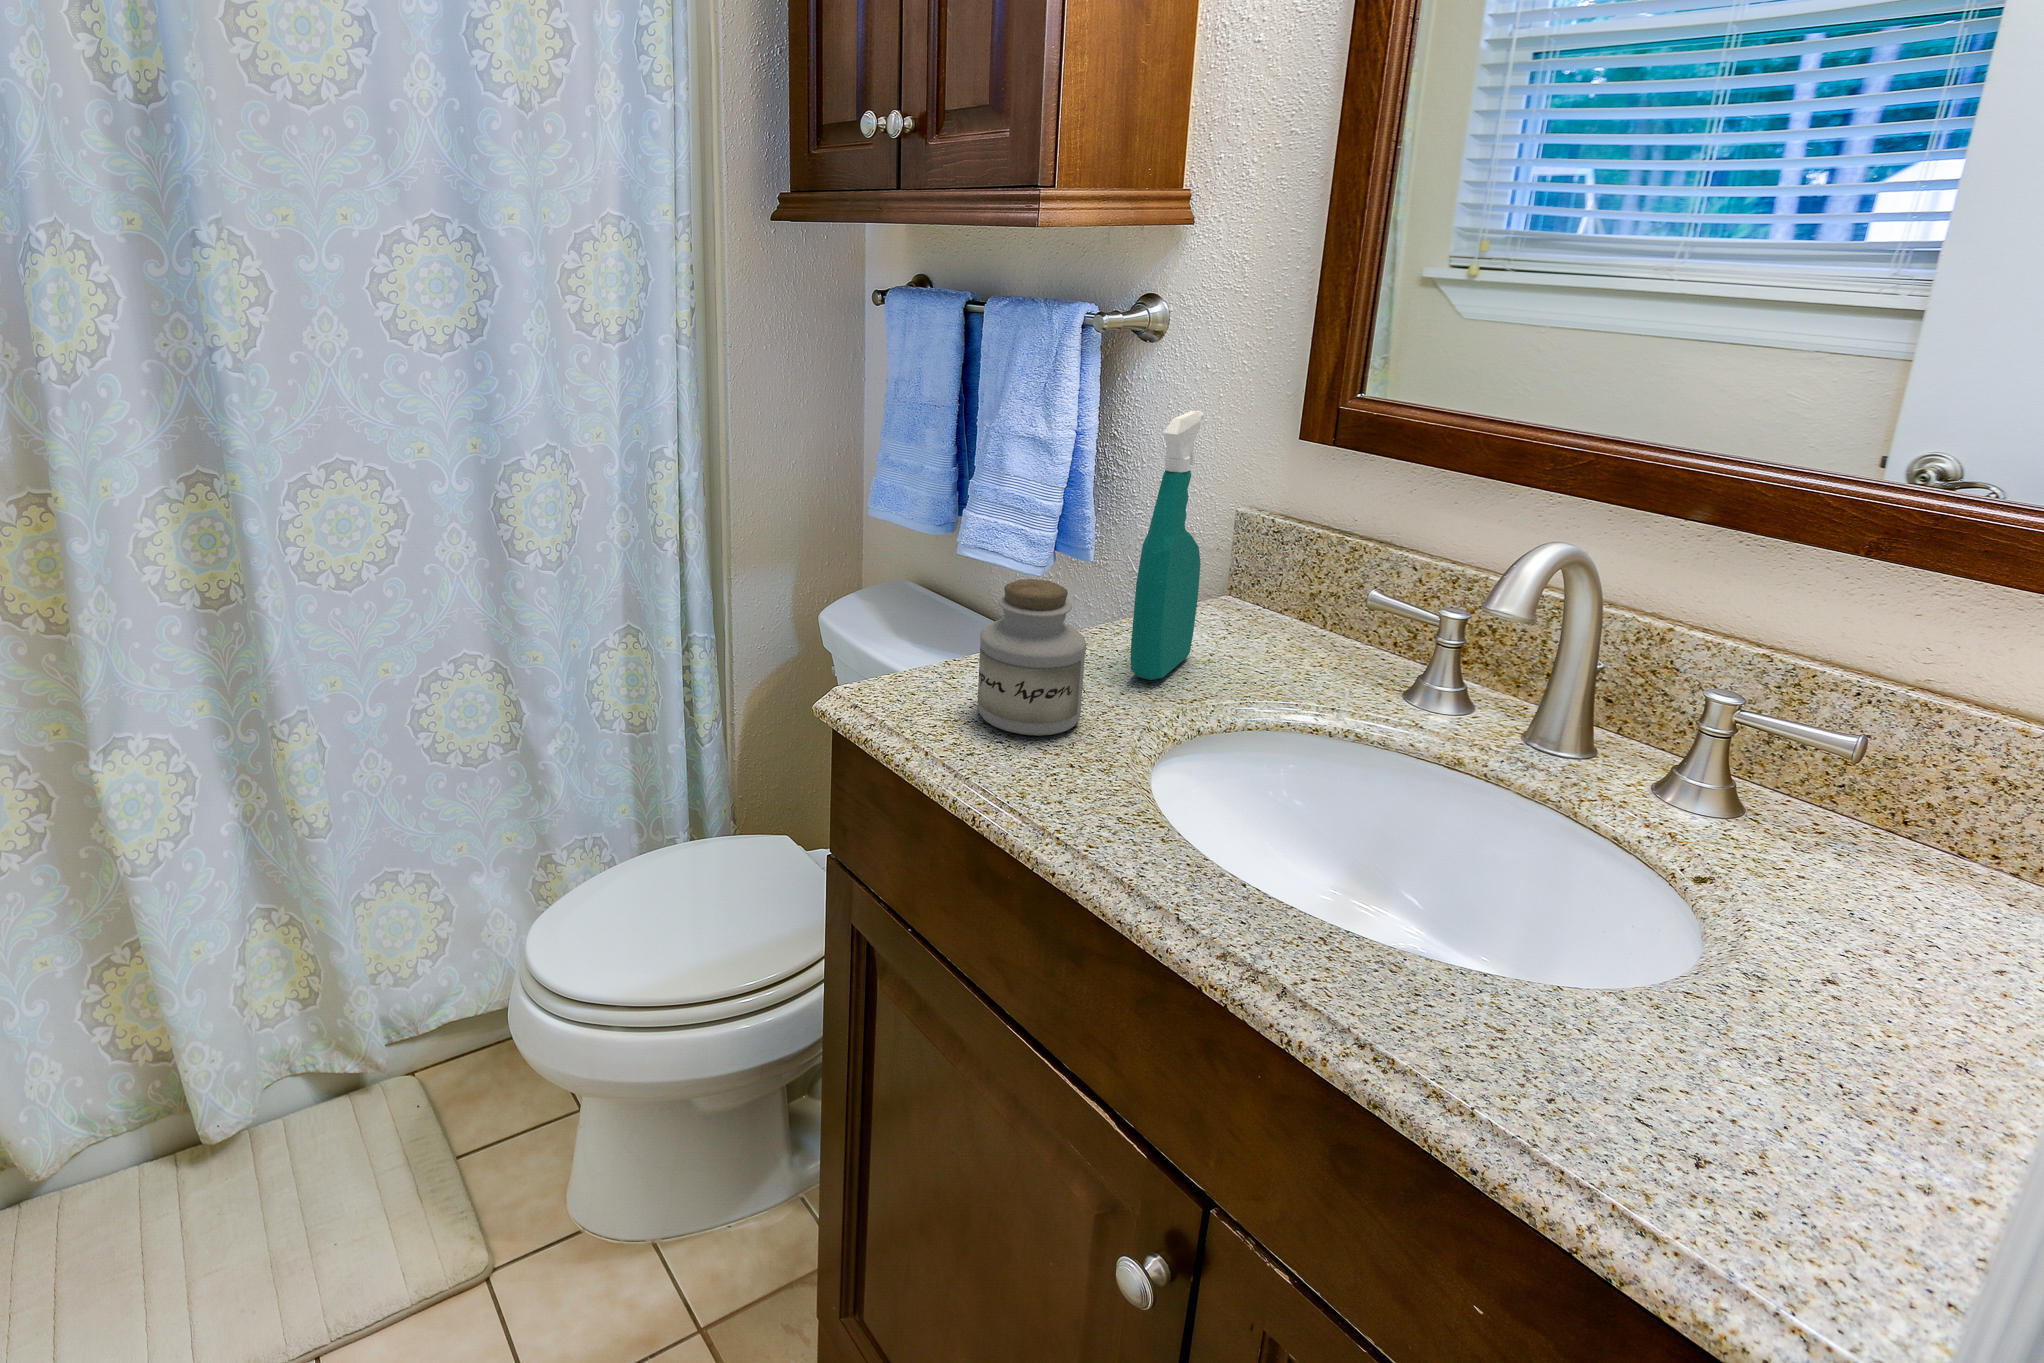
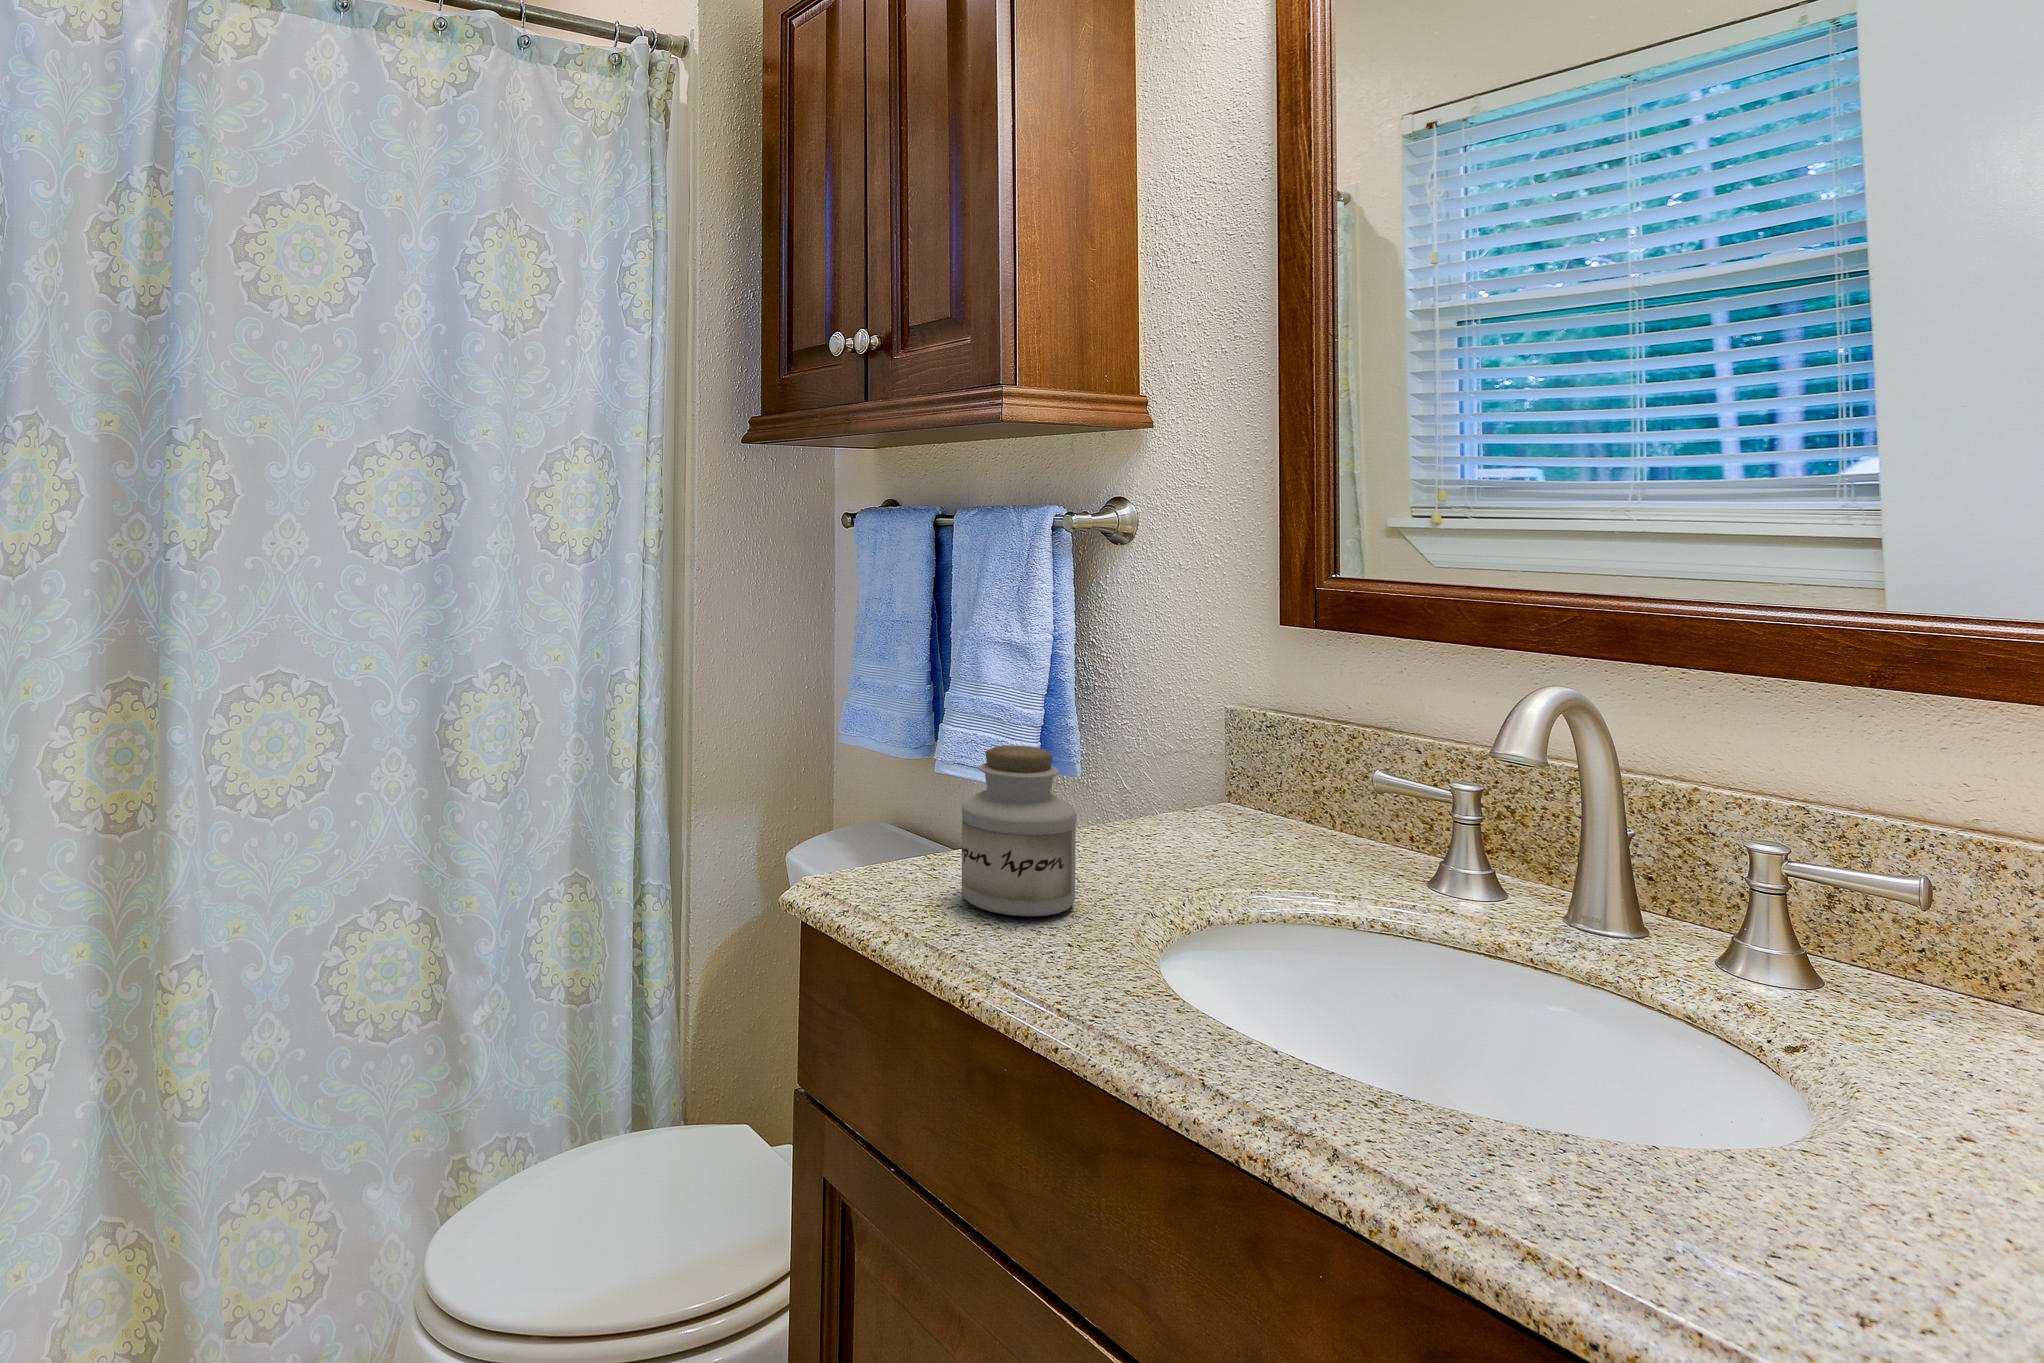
spray bottle: present [1131,411,1204,680] -> none [1125,583,1192,870]

